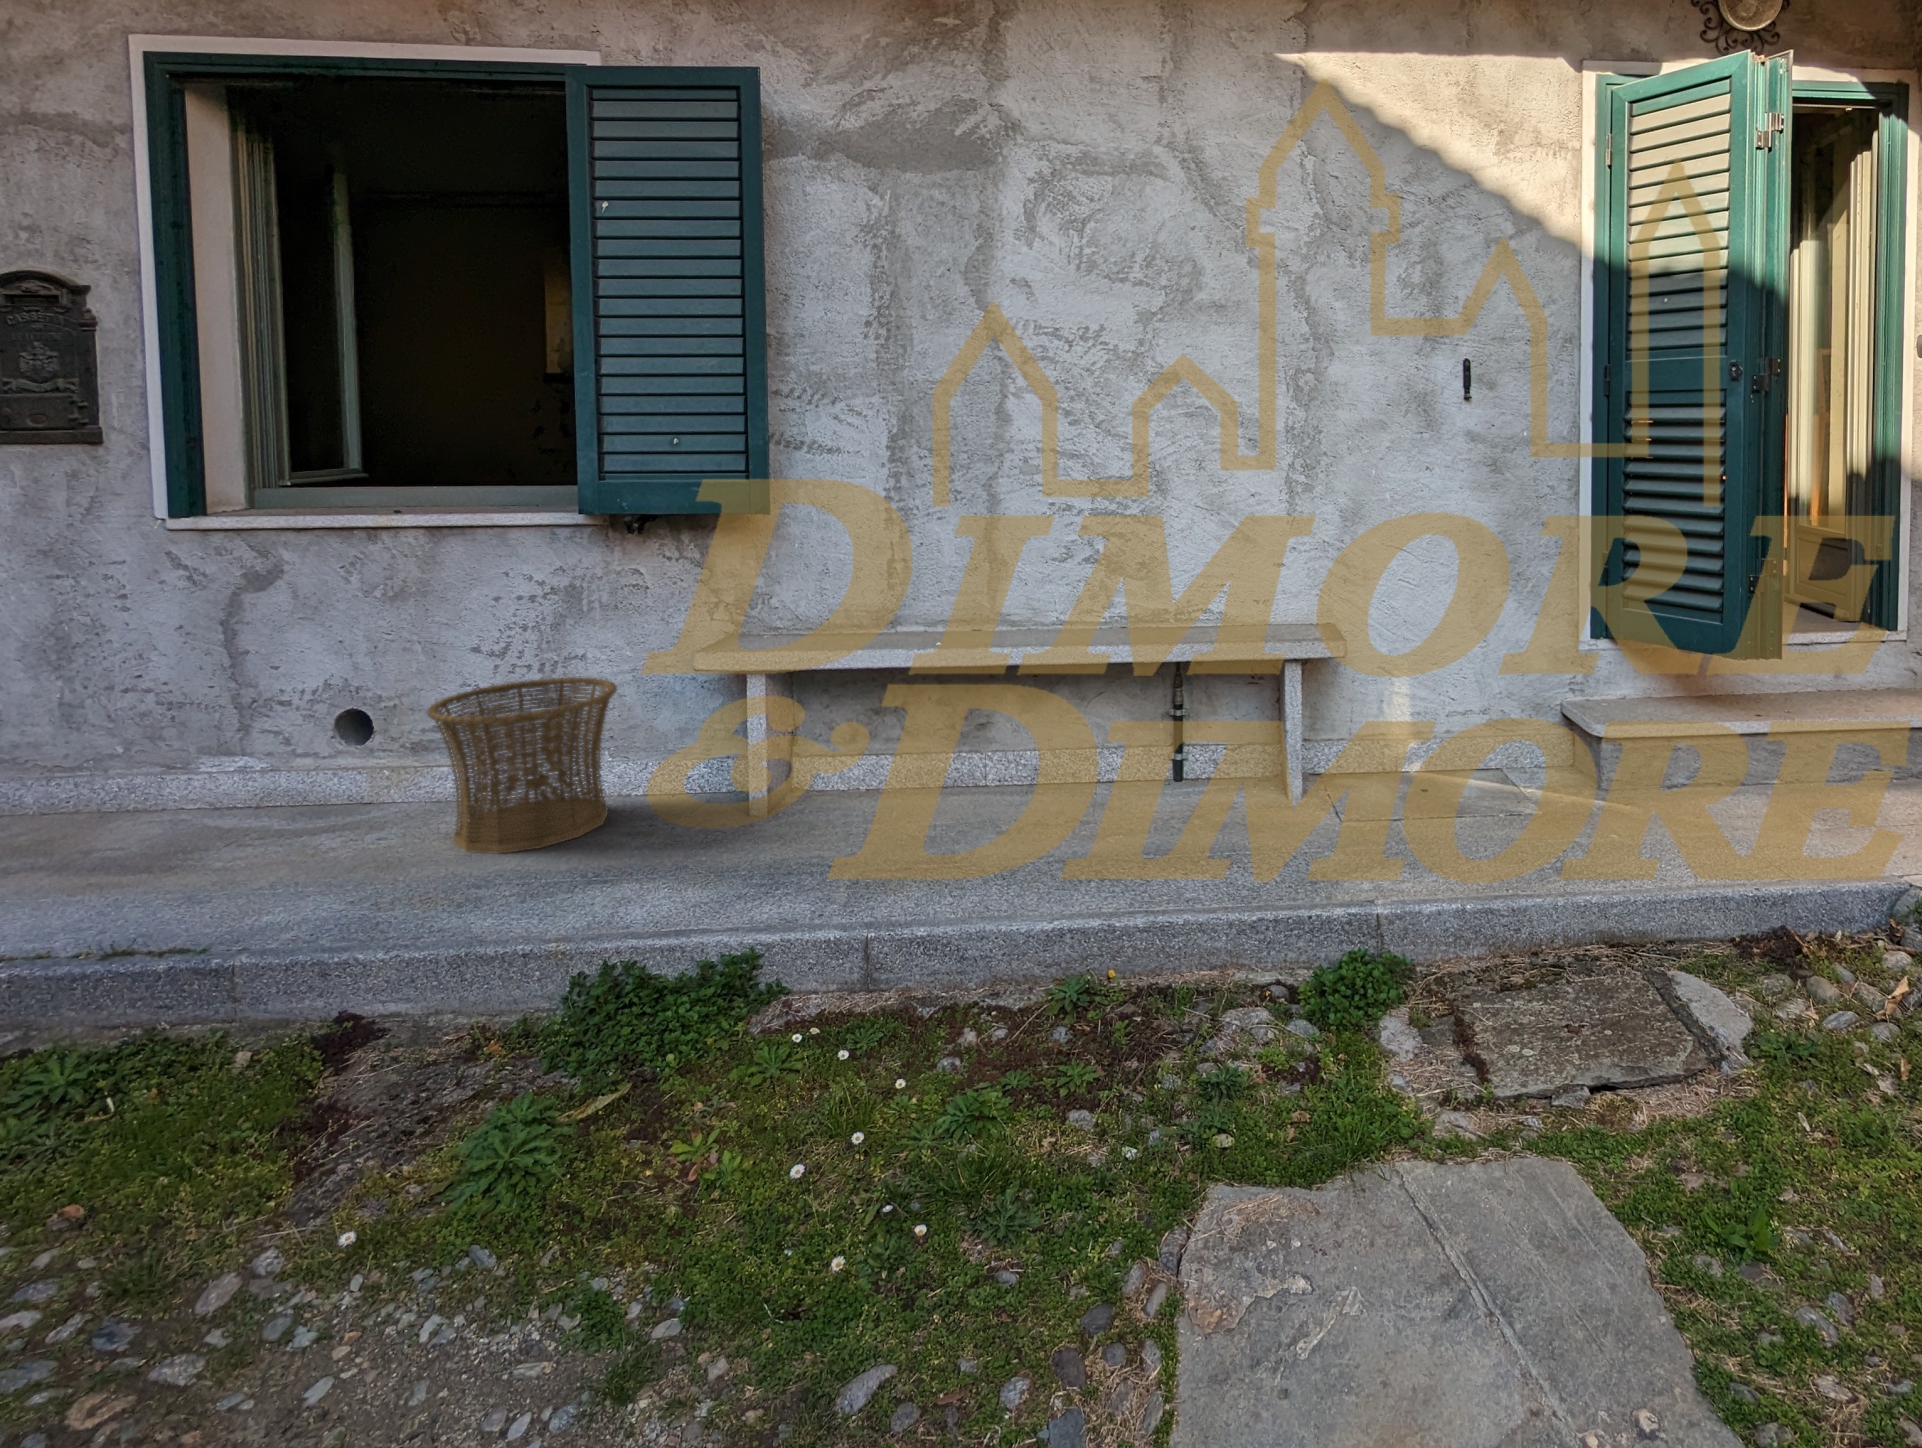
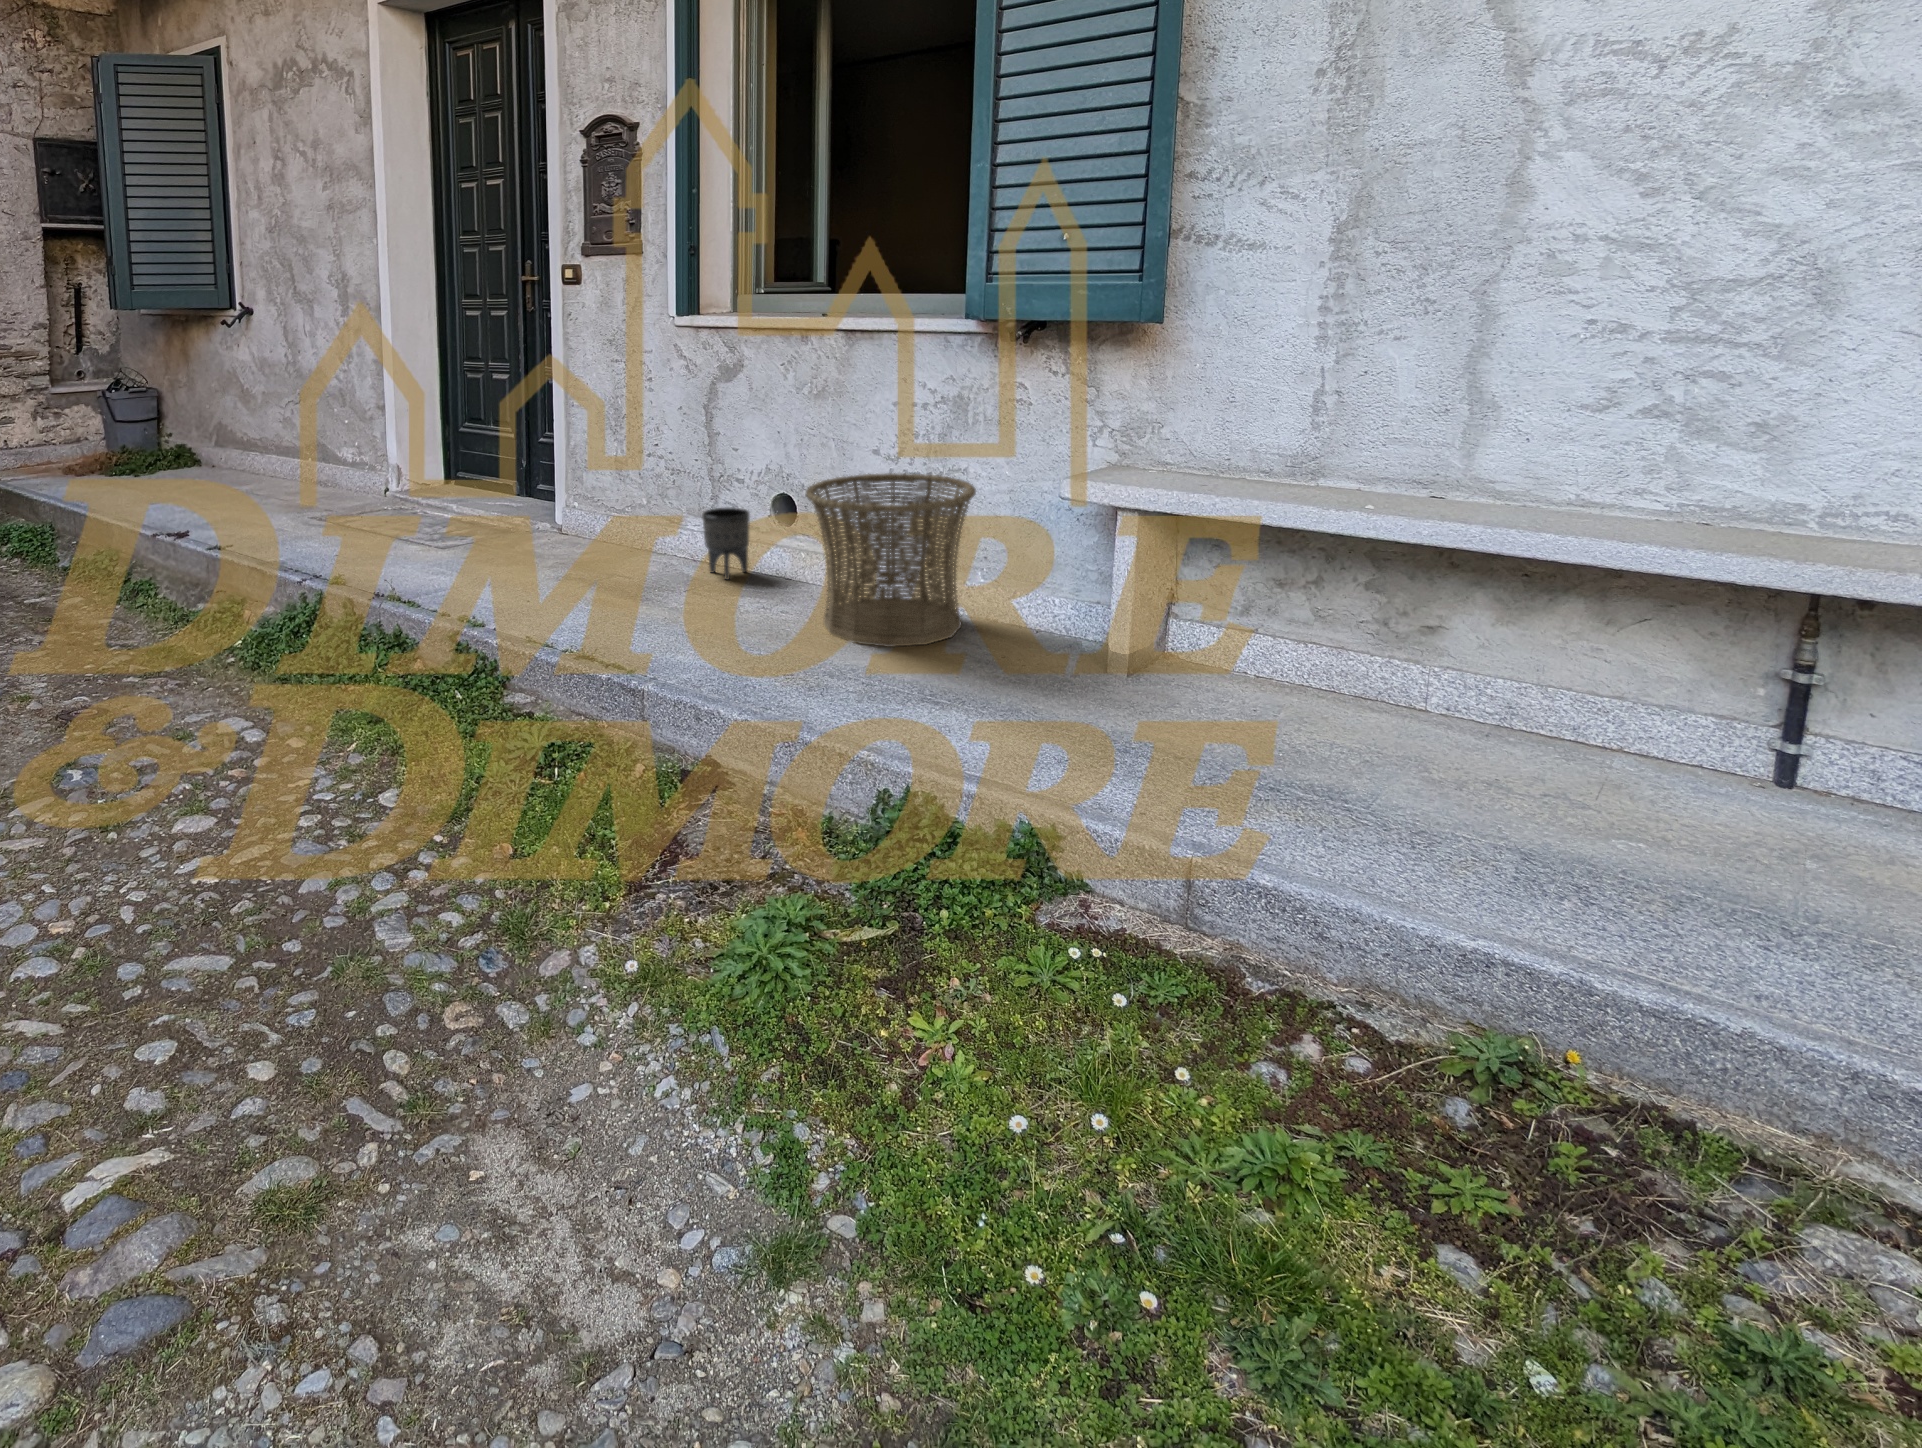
planter: none [260,744,329,827] -> present [702,507,750,580]

